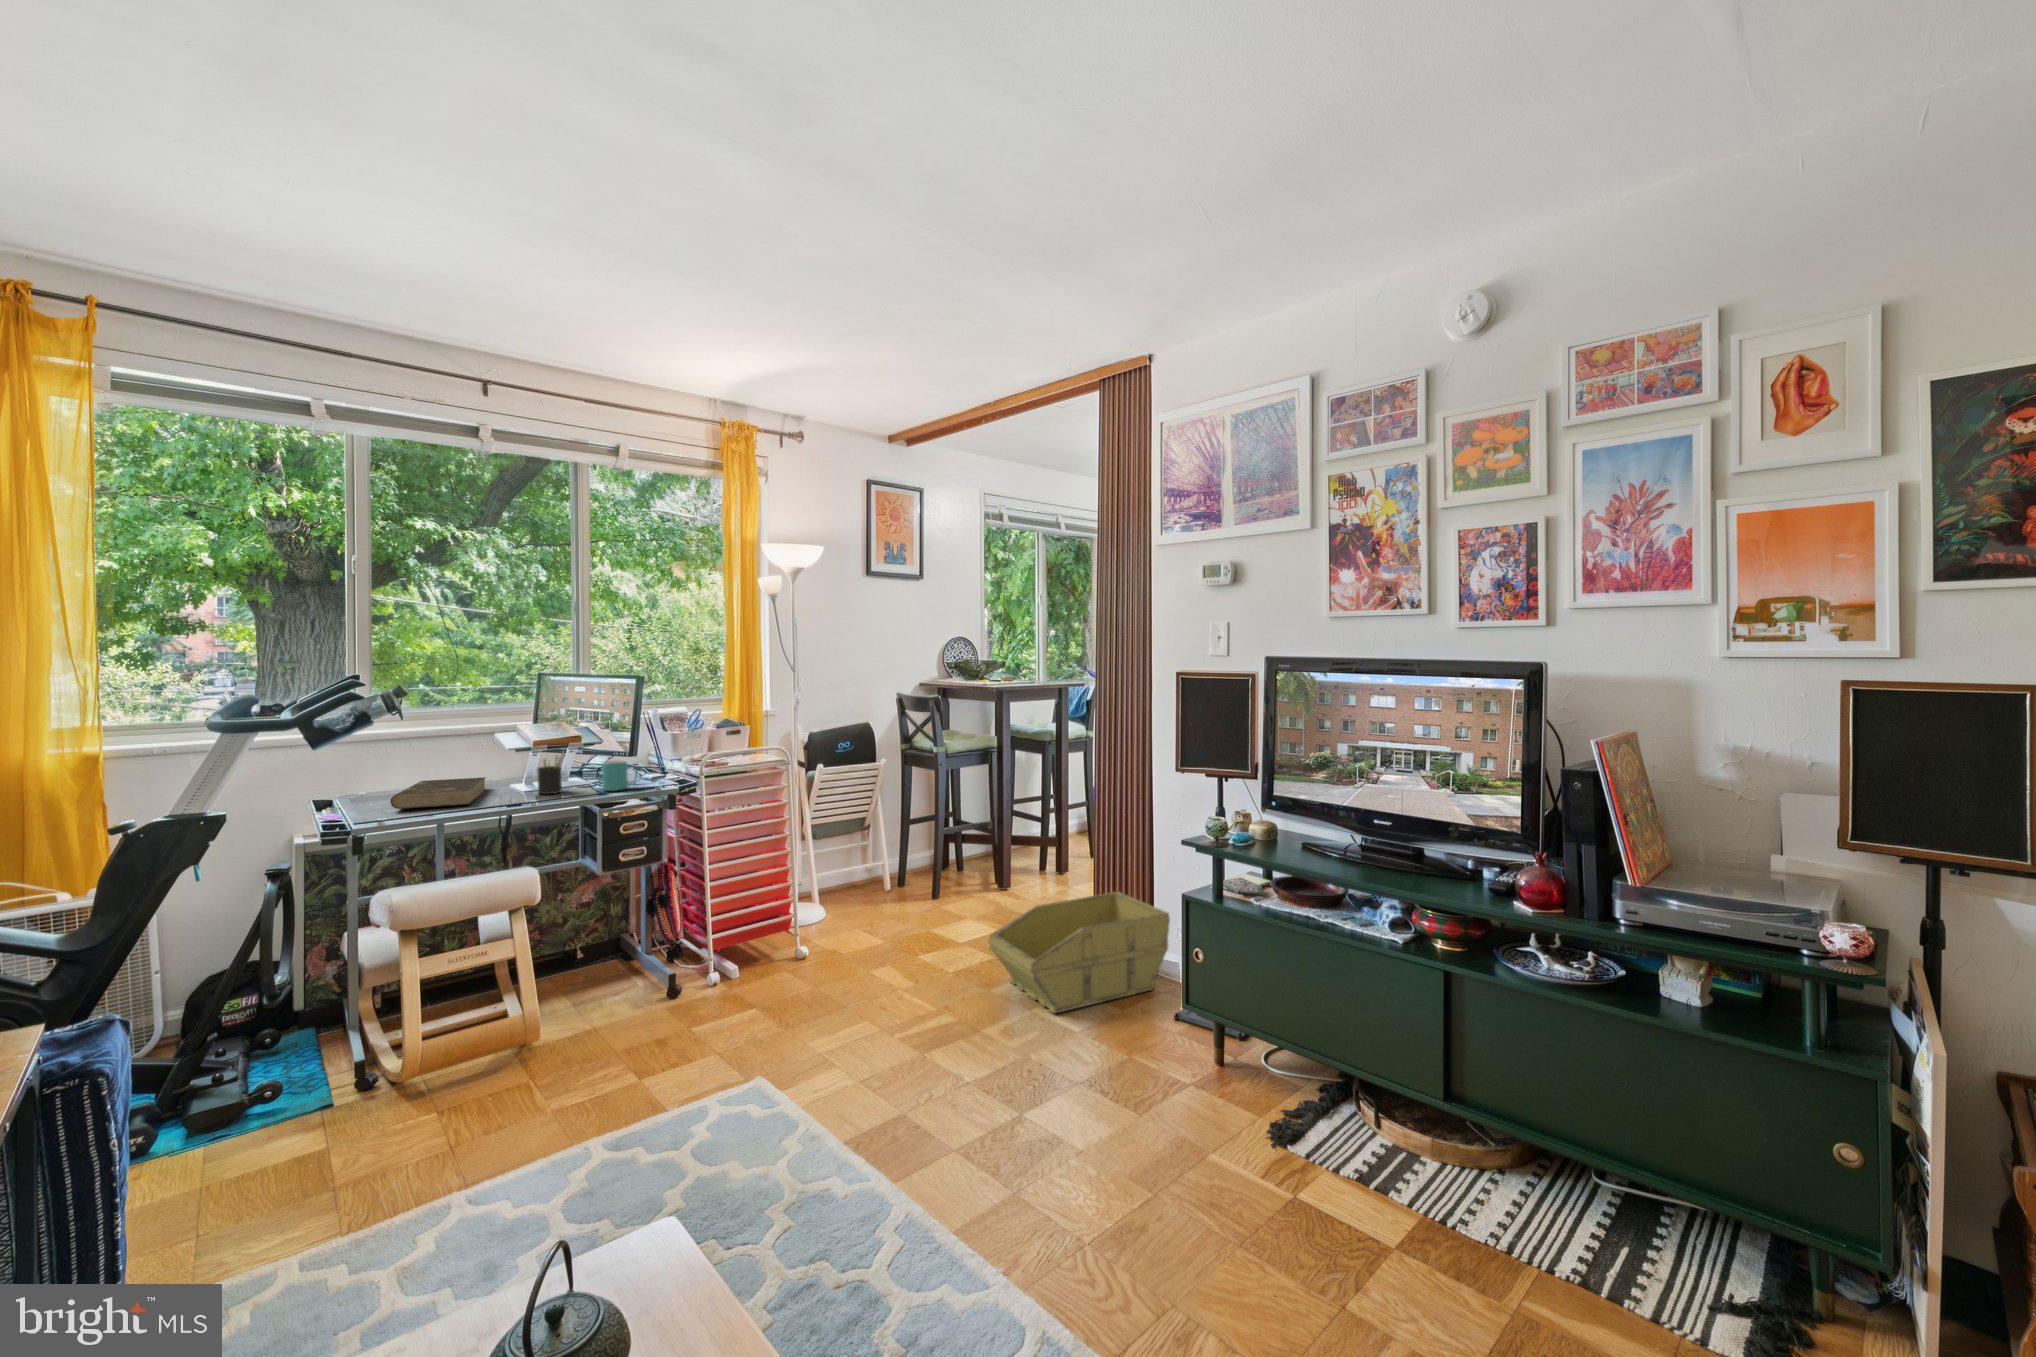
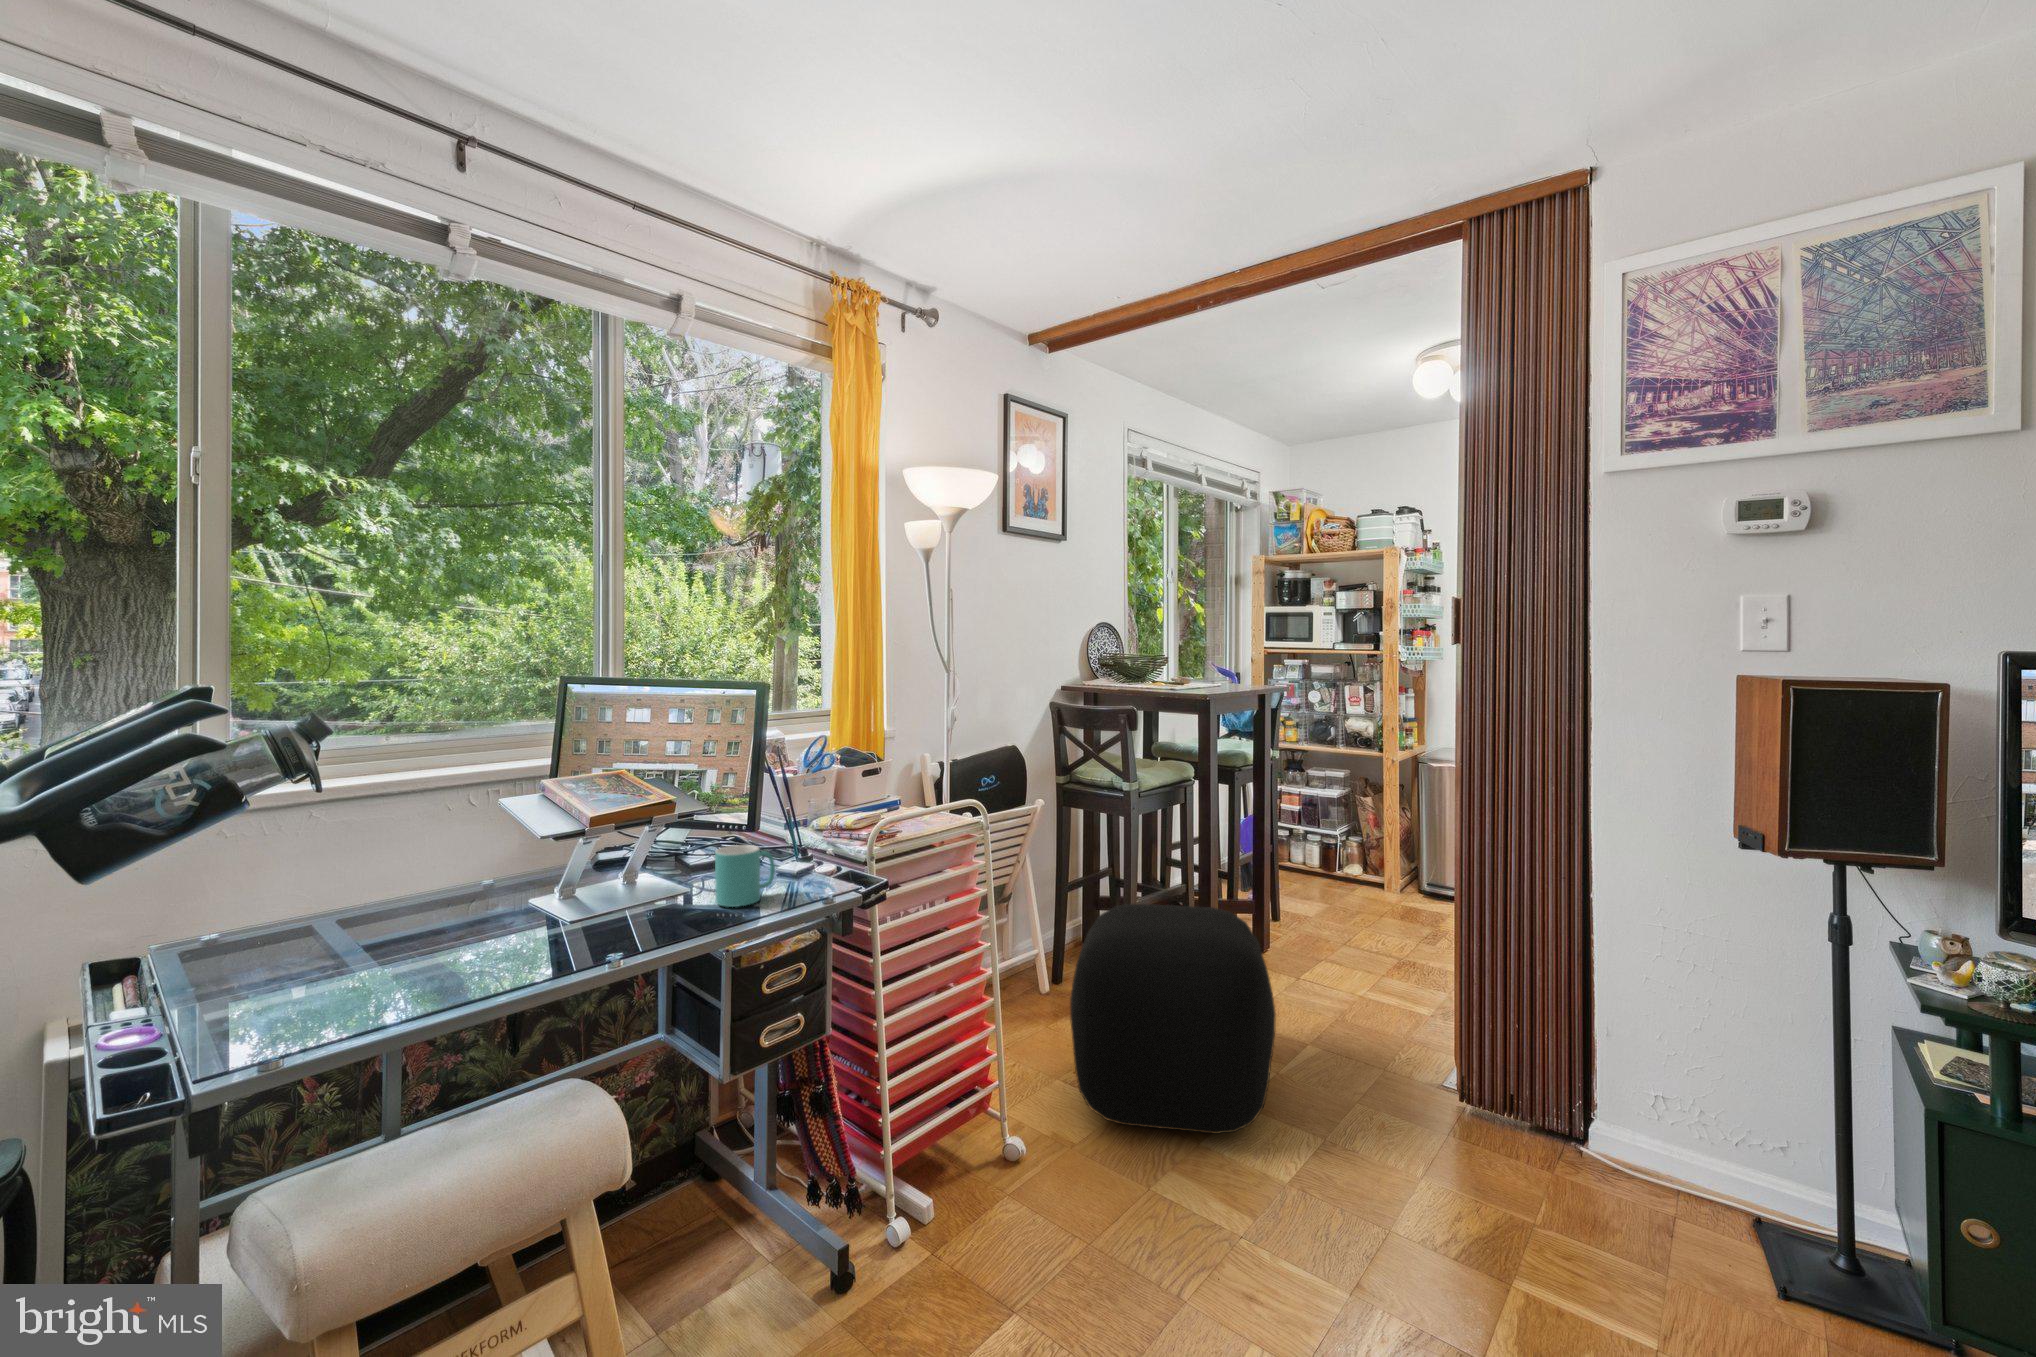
pen holder: present [537,752,564,794] -> none [592,833,644,921]
book: present [390,777,486,809] -> none [296,884,478,983]
ottoman: none [847,818,981,953] -> present [1070,904,1276,1134]
storage bin: present [989,892,1170,1013] -> none [1382,1022,1665,1281]

